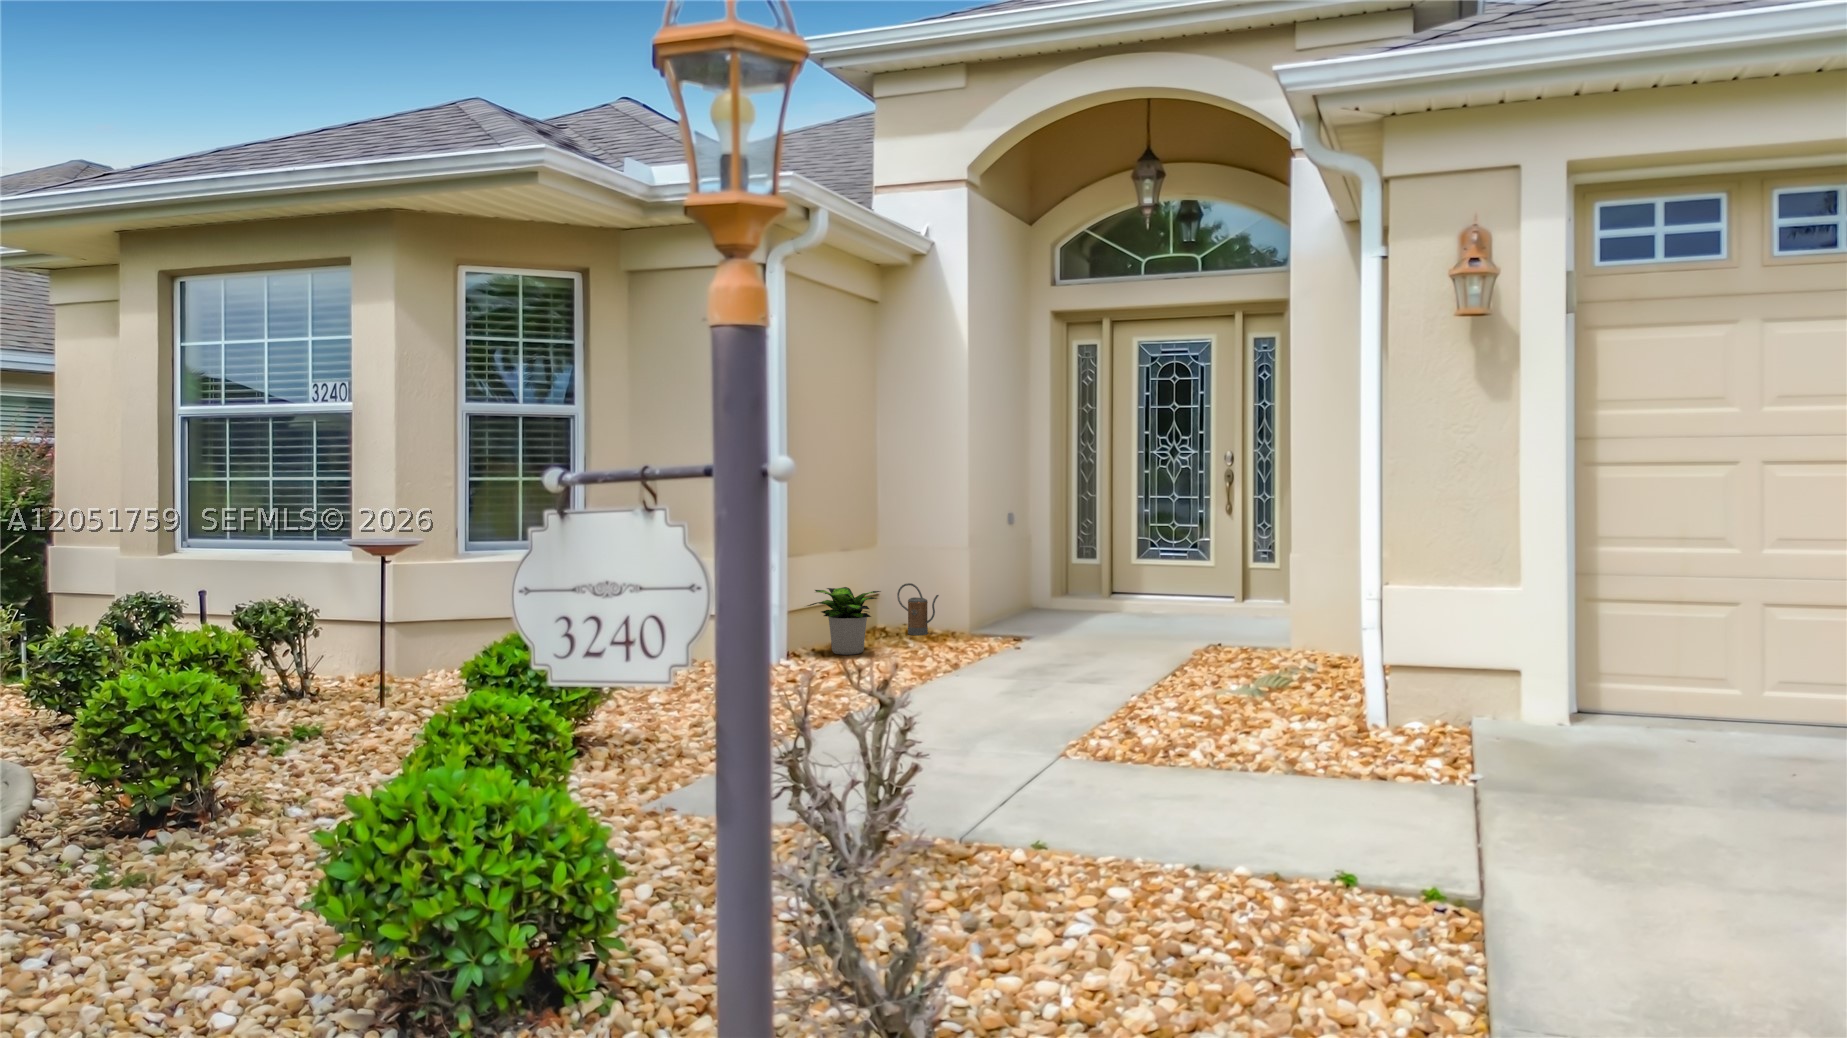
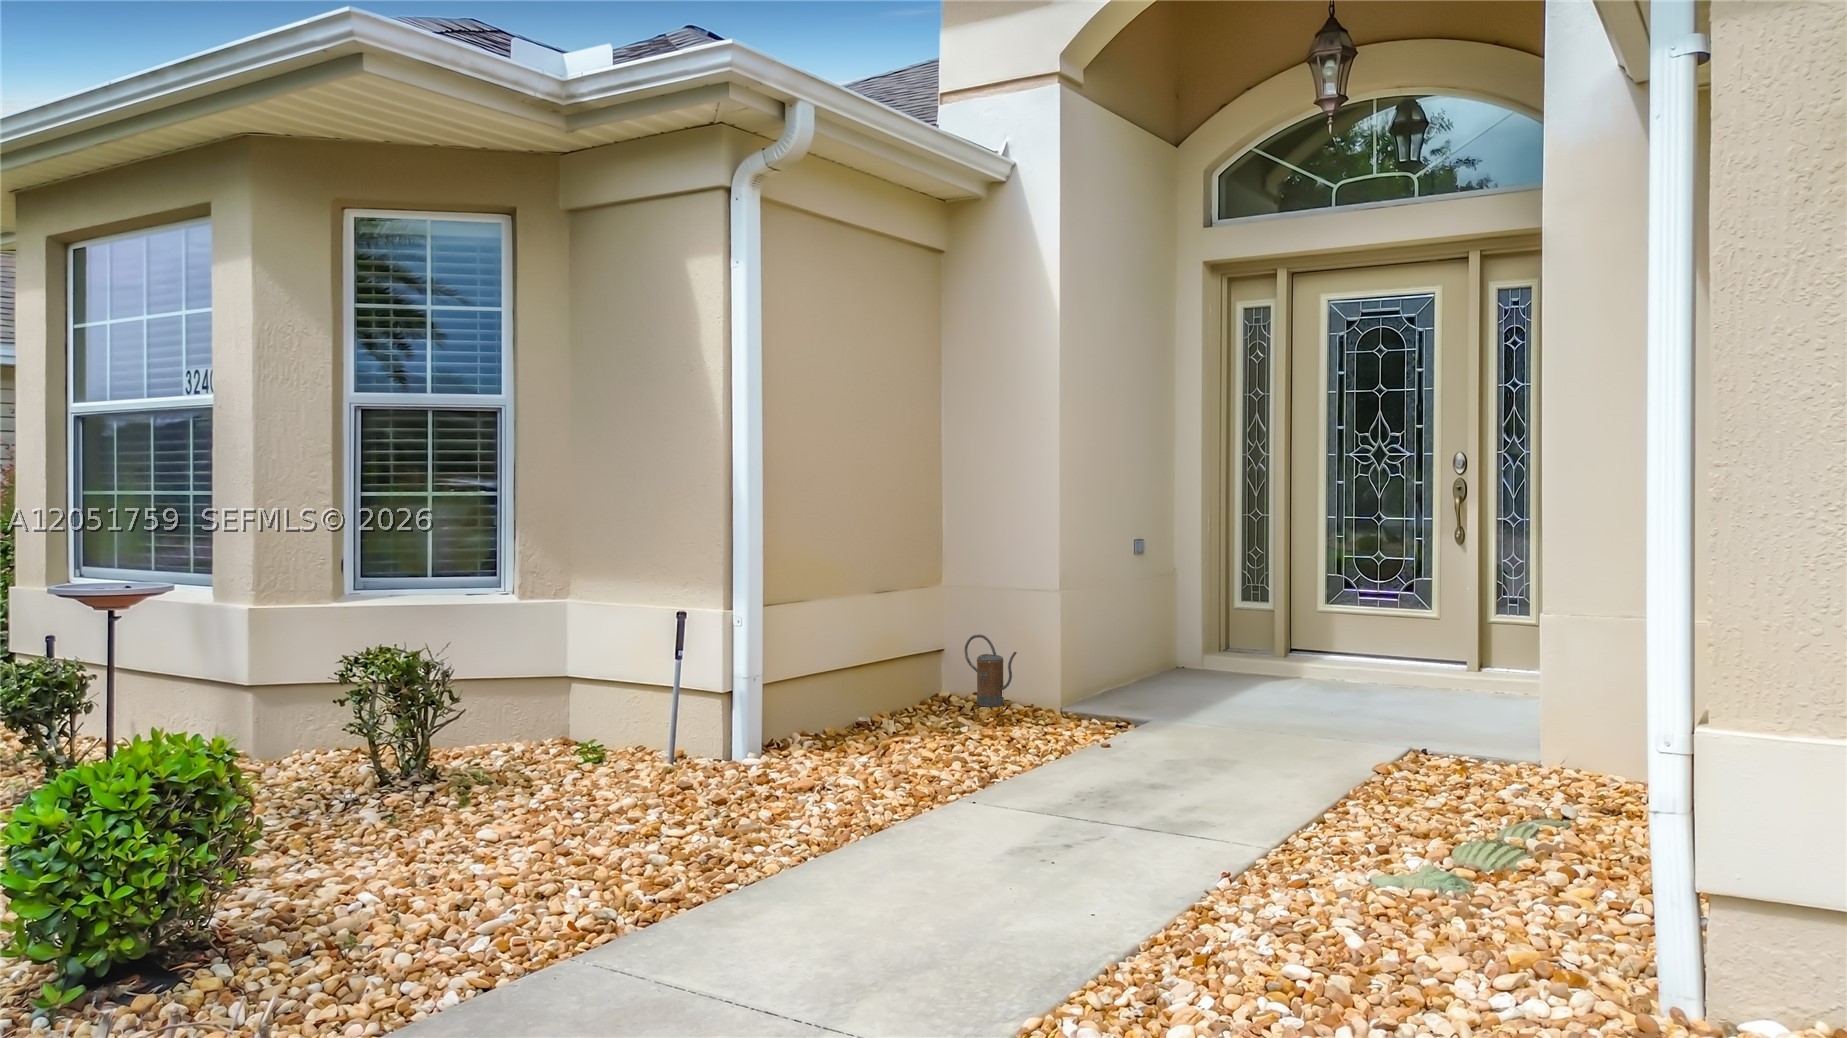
potted plant: present [807,587,881,655] -> none [806,641,914,738]

